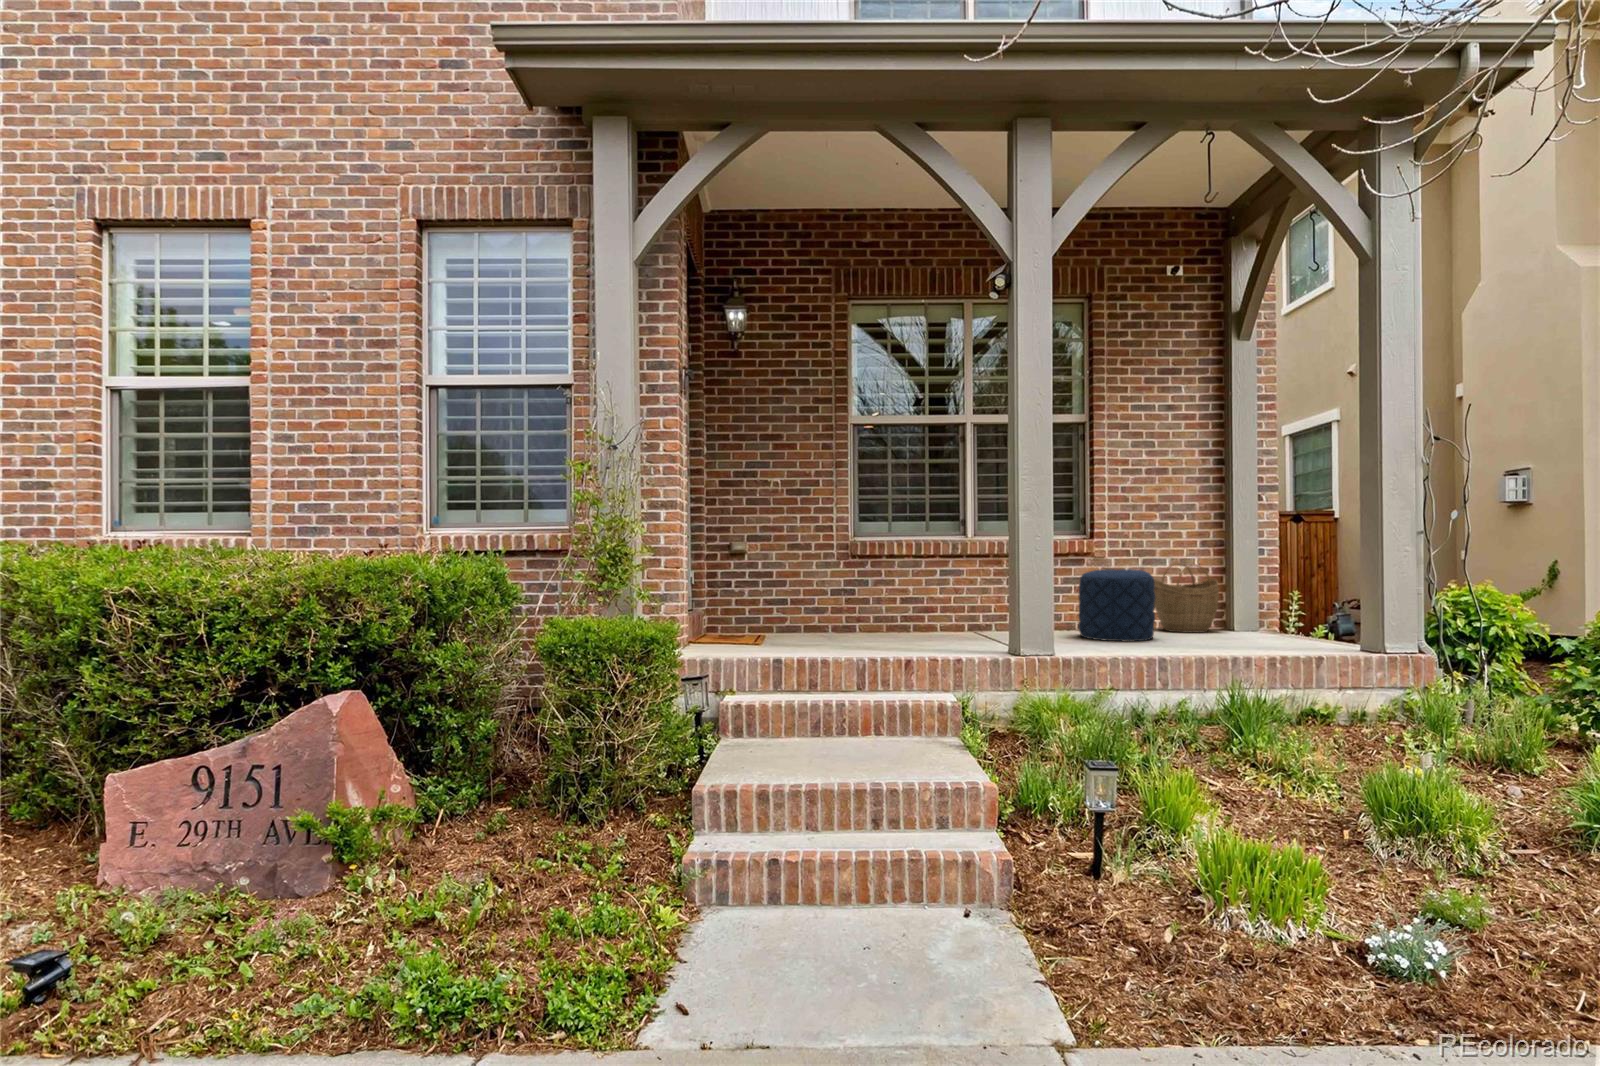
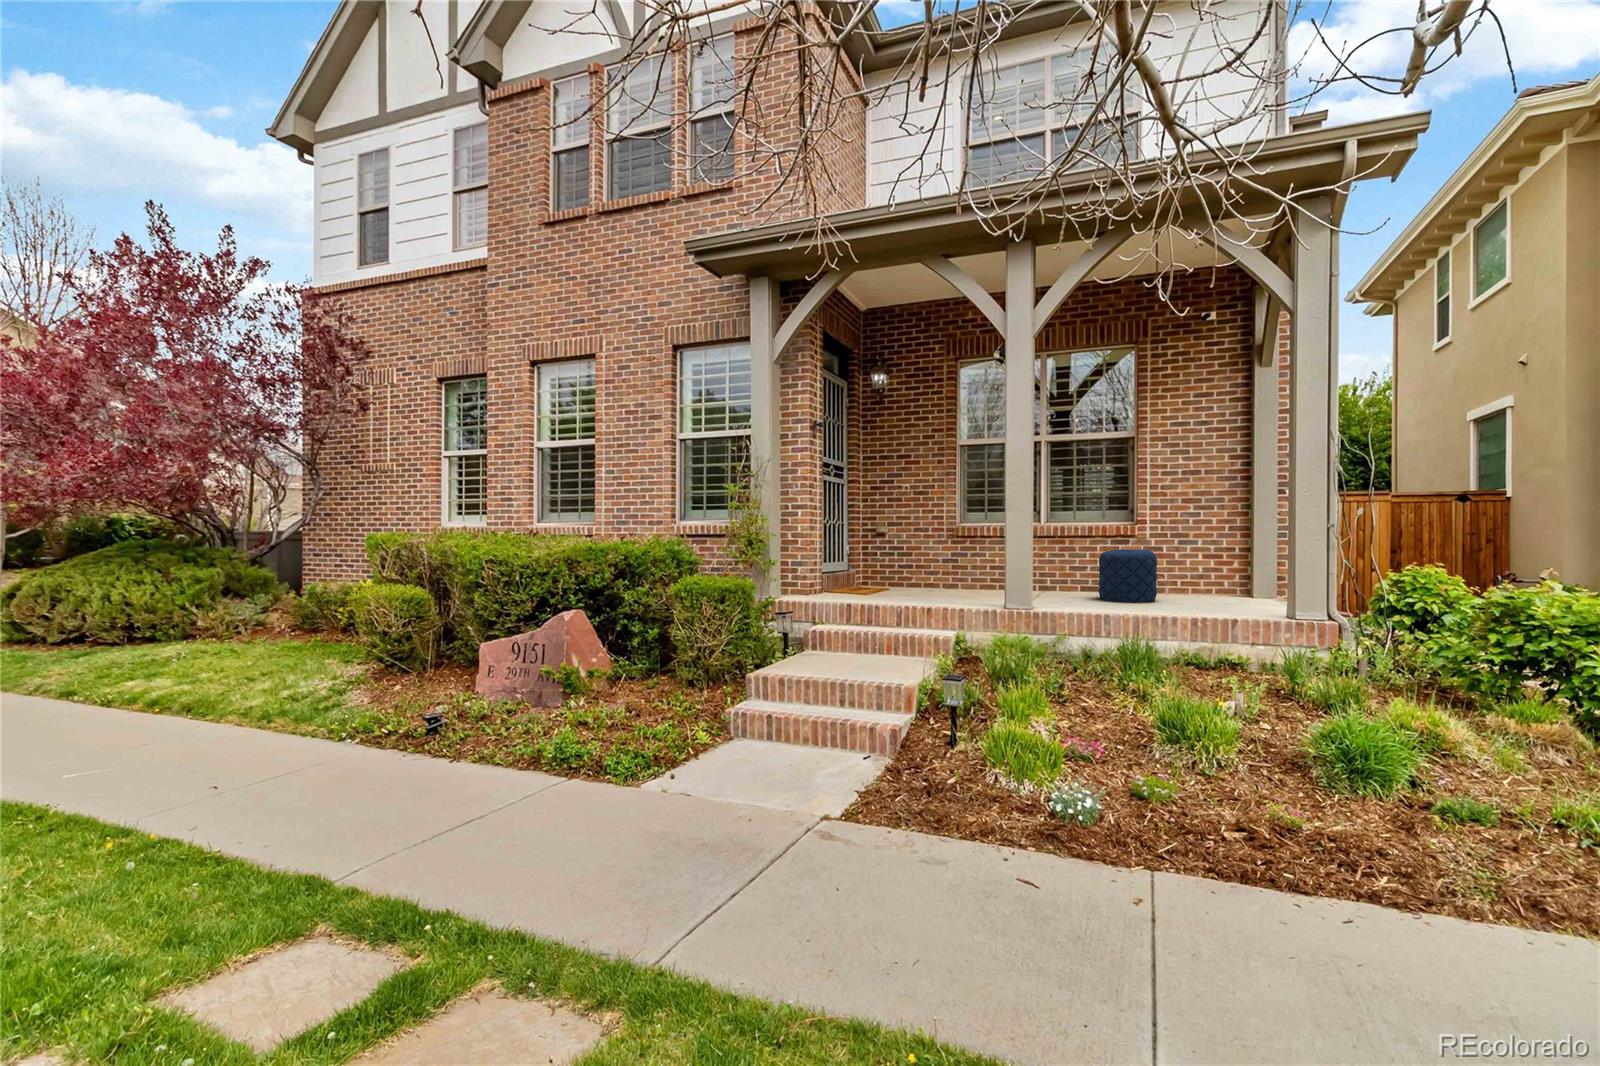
woven basket: present [1154,563,1219,632] -> none [1180,545,1233,599]

